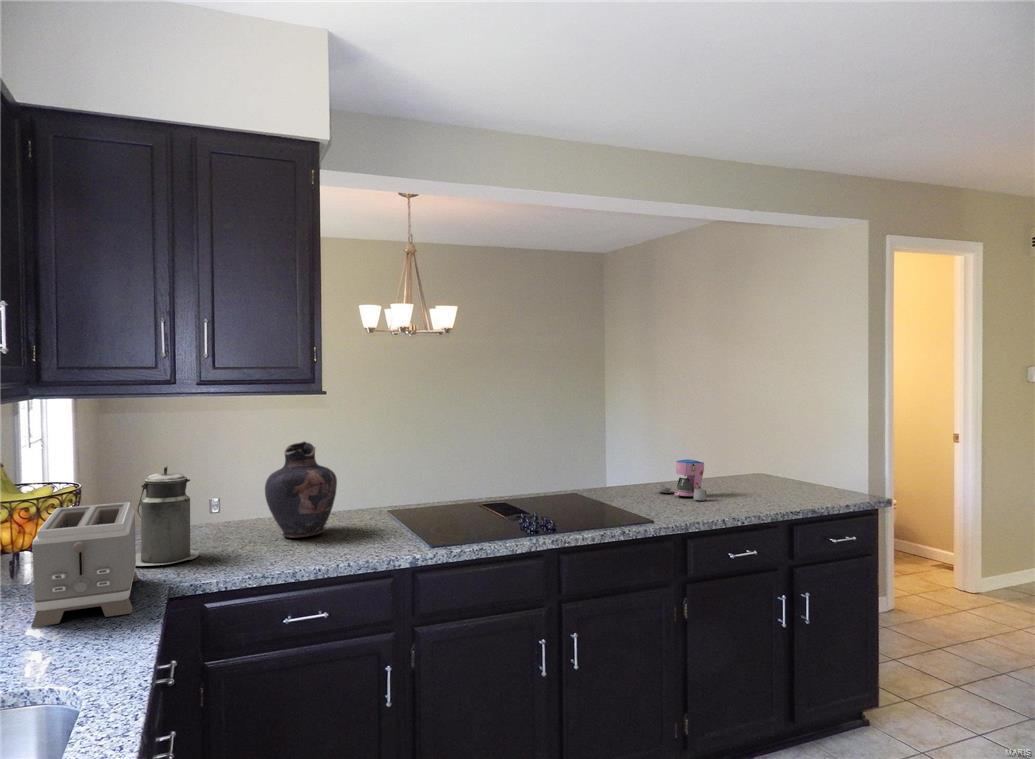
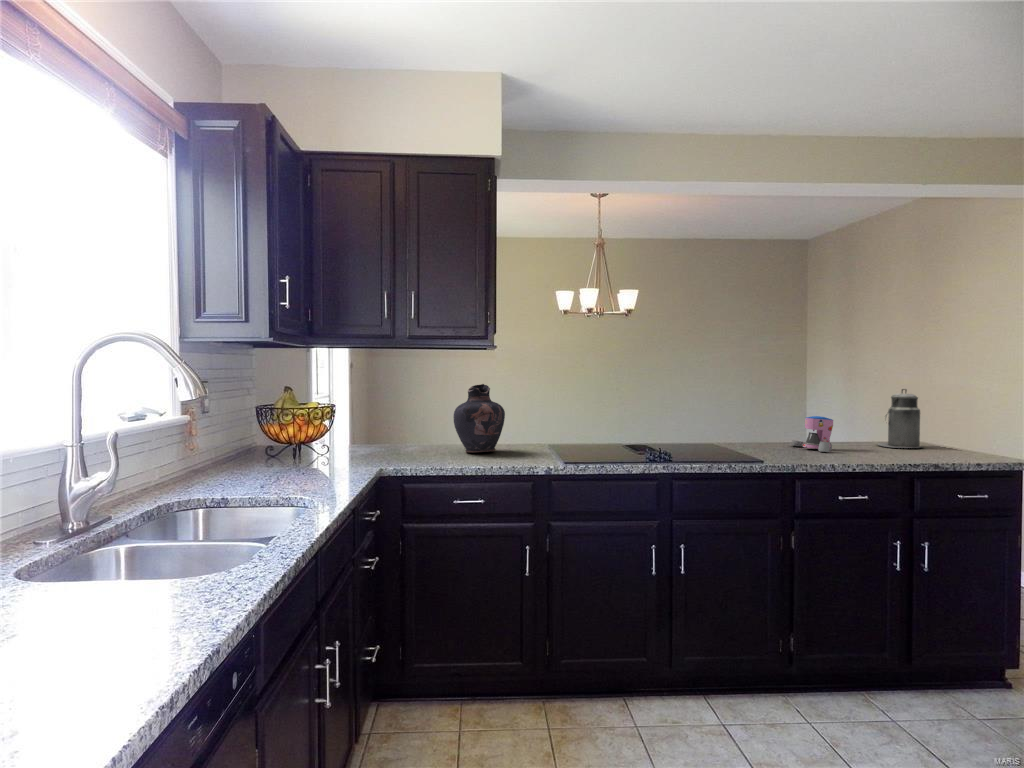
canister: present [136,465,199,566] -> present [877,389,922,448]
toaster: present [31,502,138,627] -> none [297,413,365,478]

